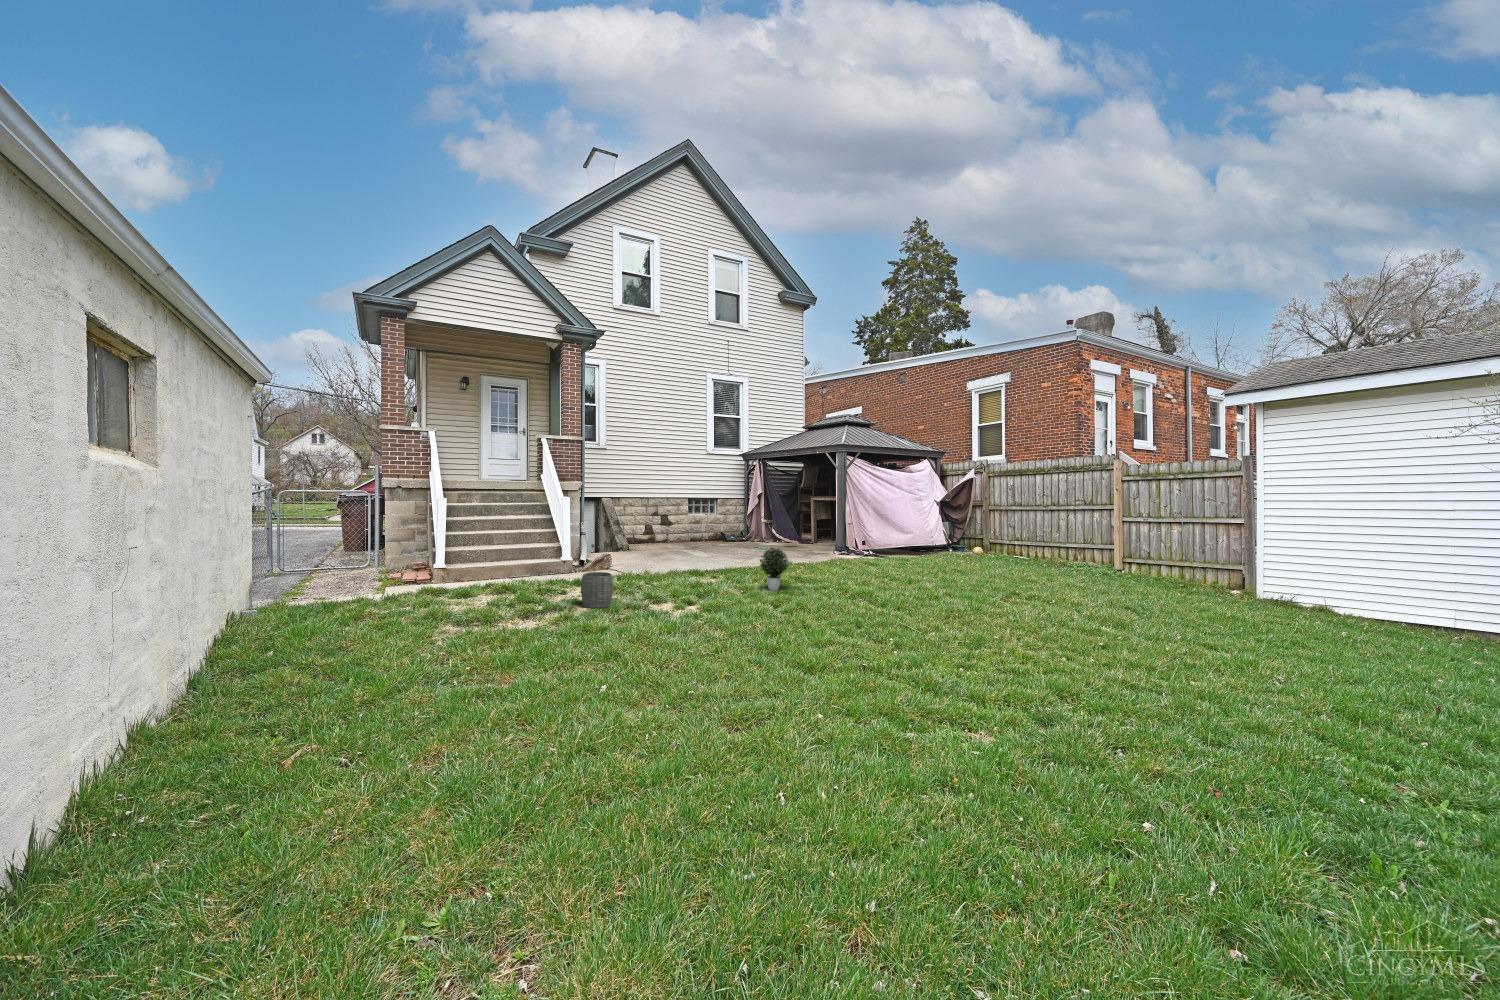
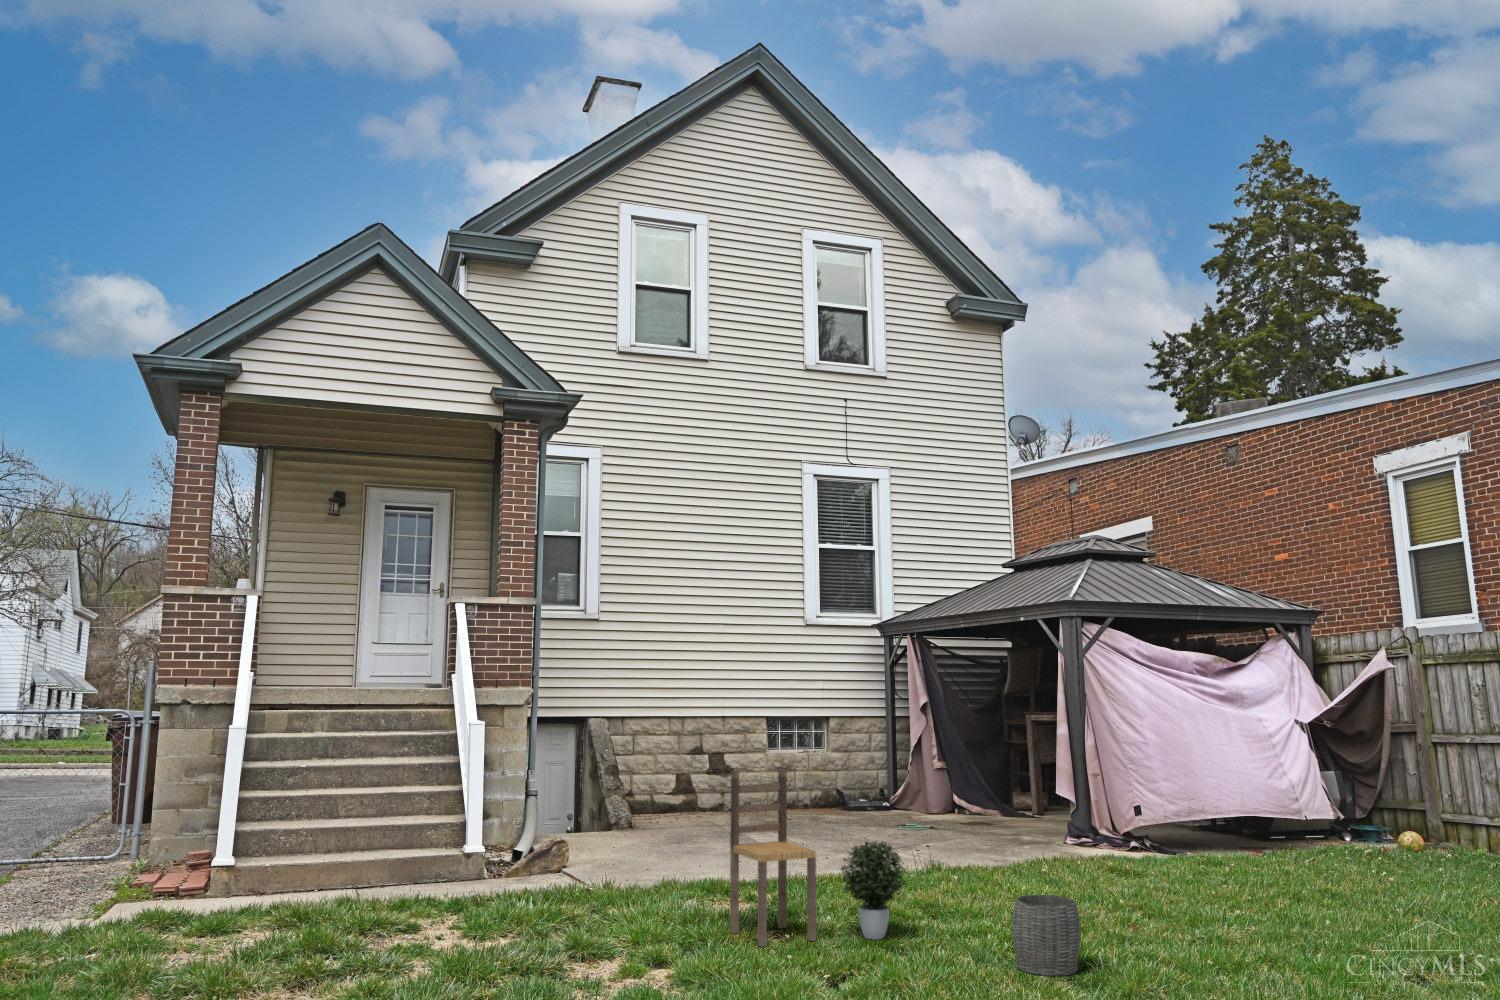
chair: none [708,517,750,594] -> present [730,769,816,947]
woven basket: present [581,572,613,608] -> present [1012,895,1081,976]

